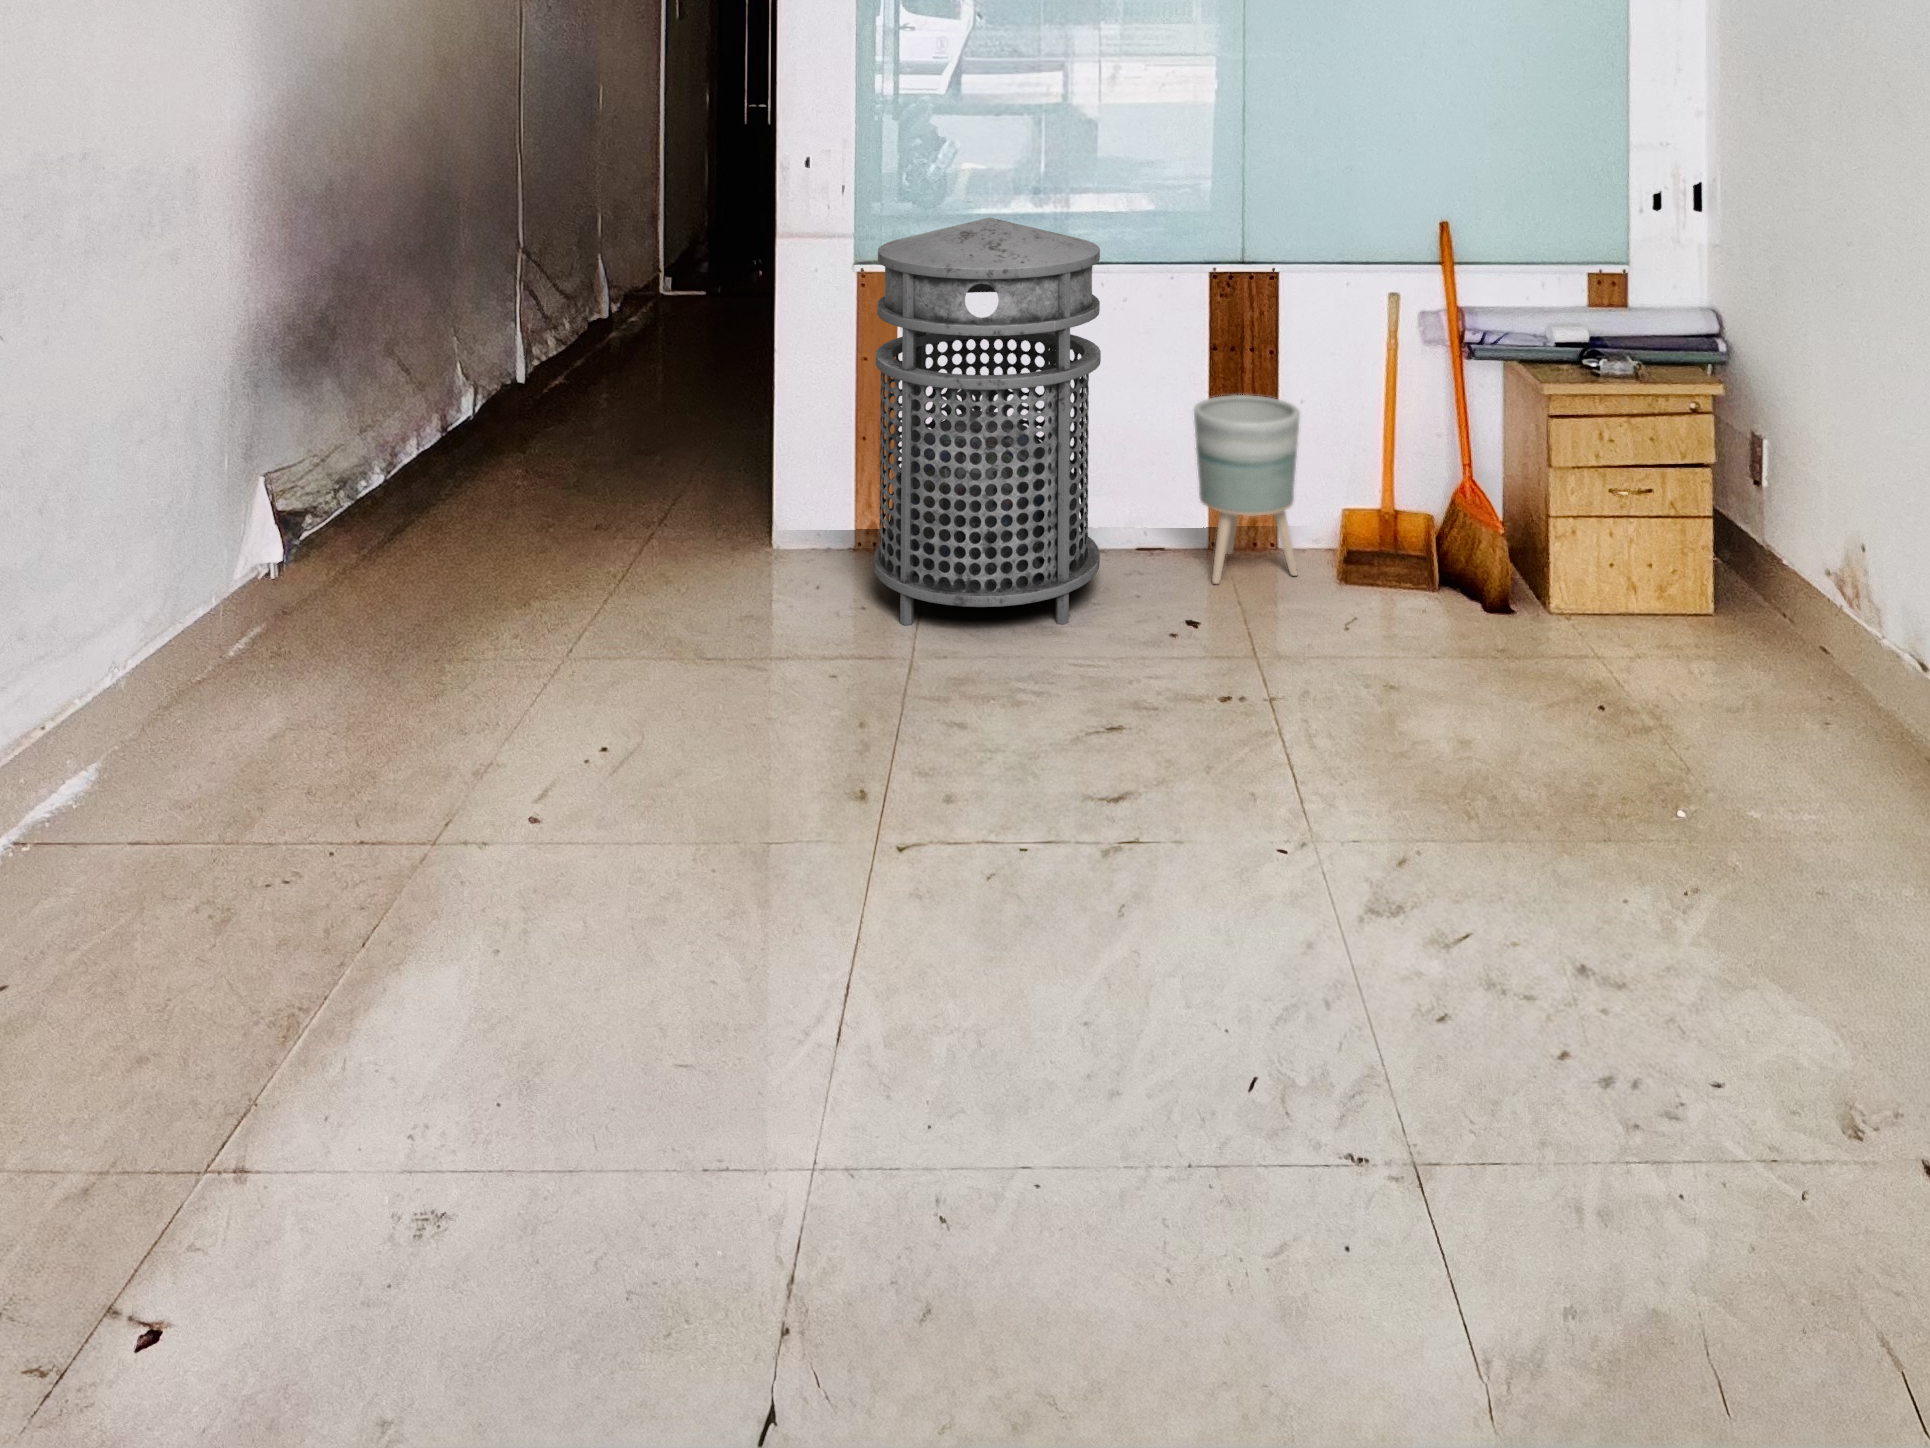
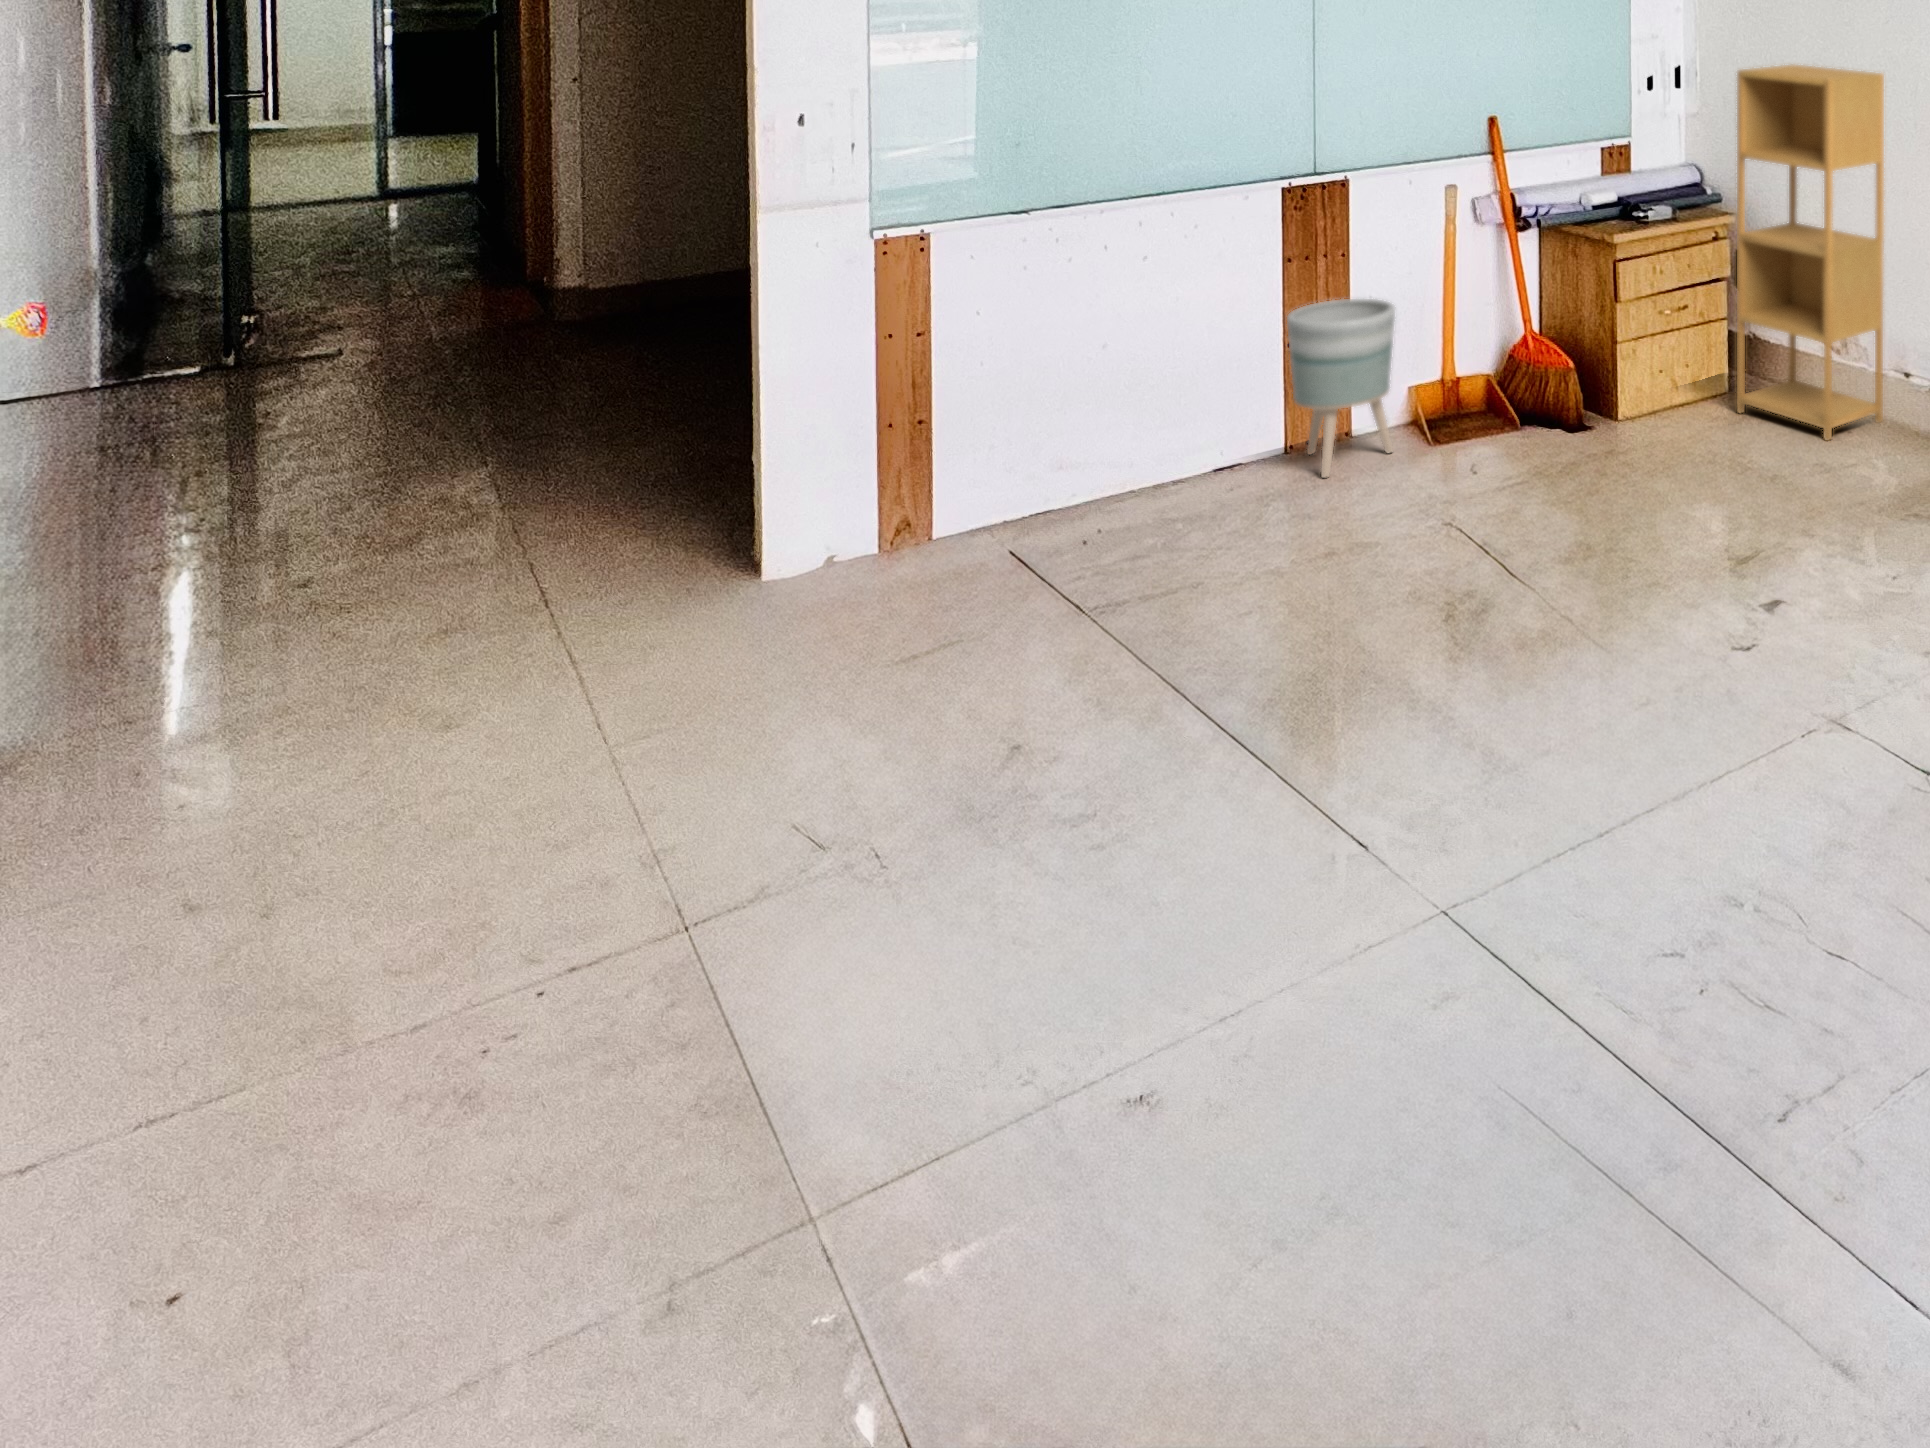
shelving unit: none [1697,194,1891,729] -> present [1737,65,1884,440]
trash can: present [874,217,1101,625] -> none [953,158,1228,598]

